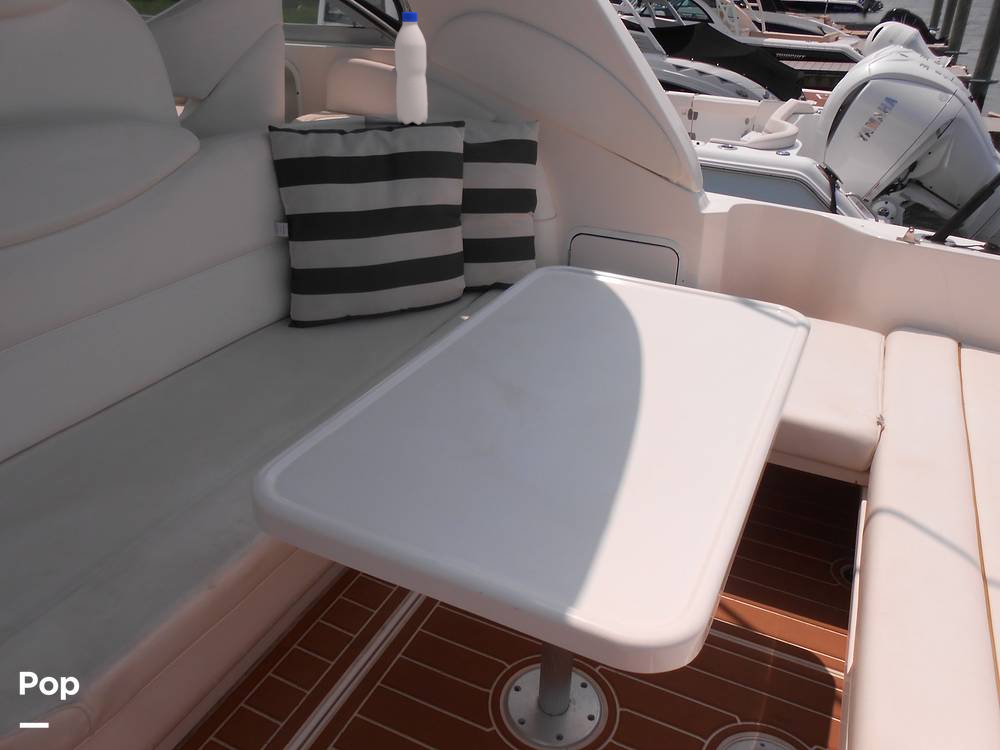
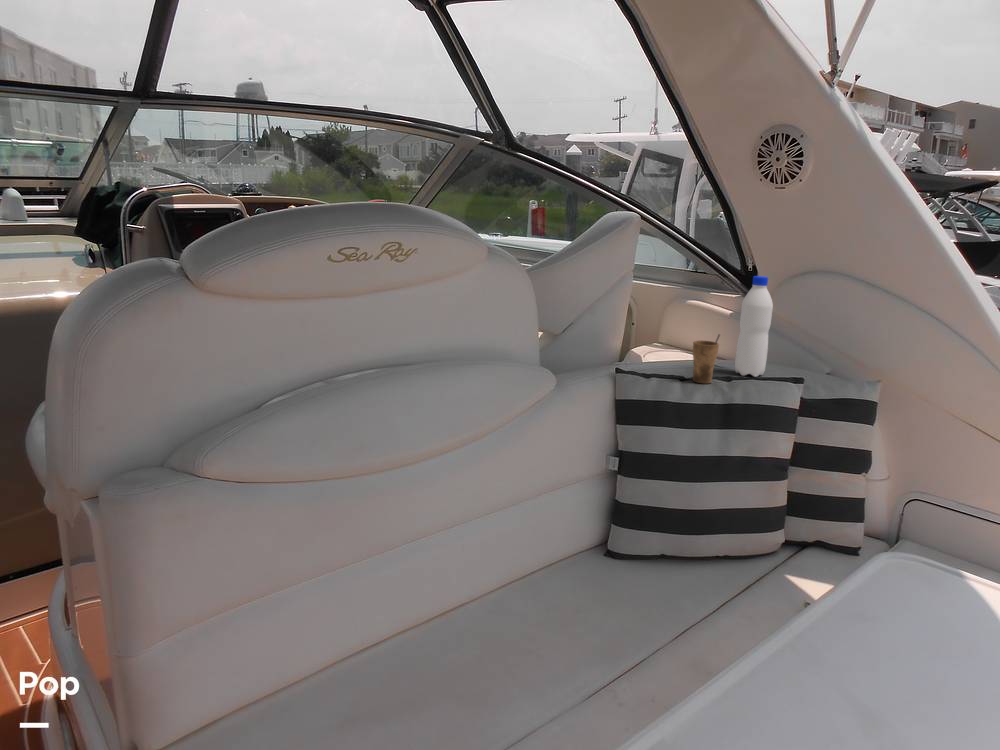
cup: none [348,76,374,133] -> present [693,334,720,383]

